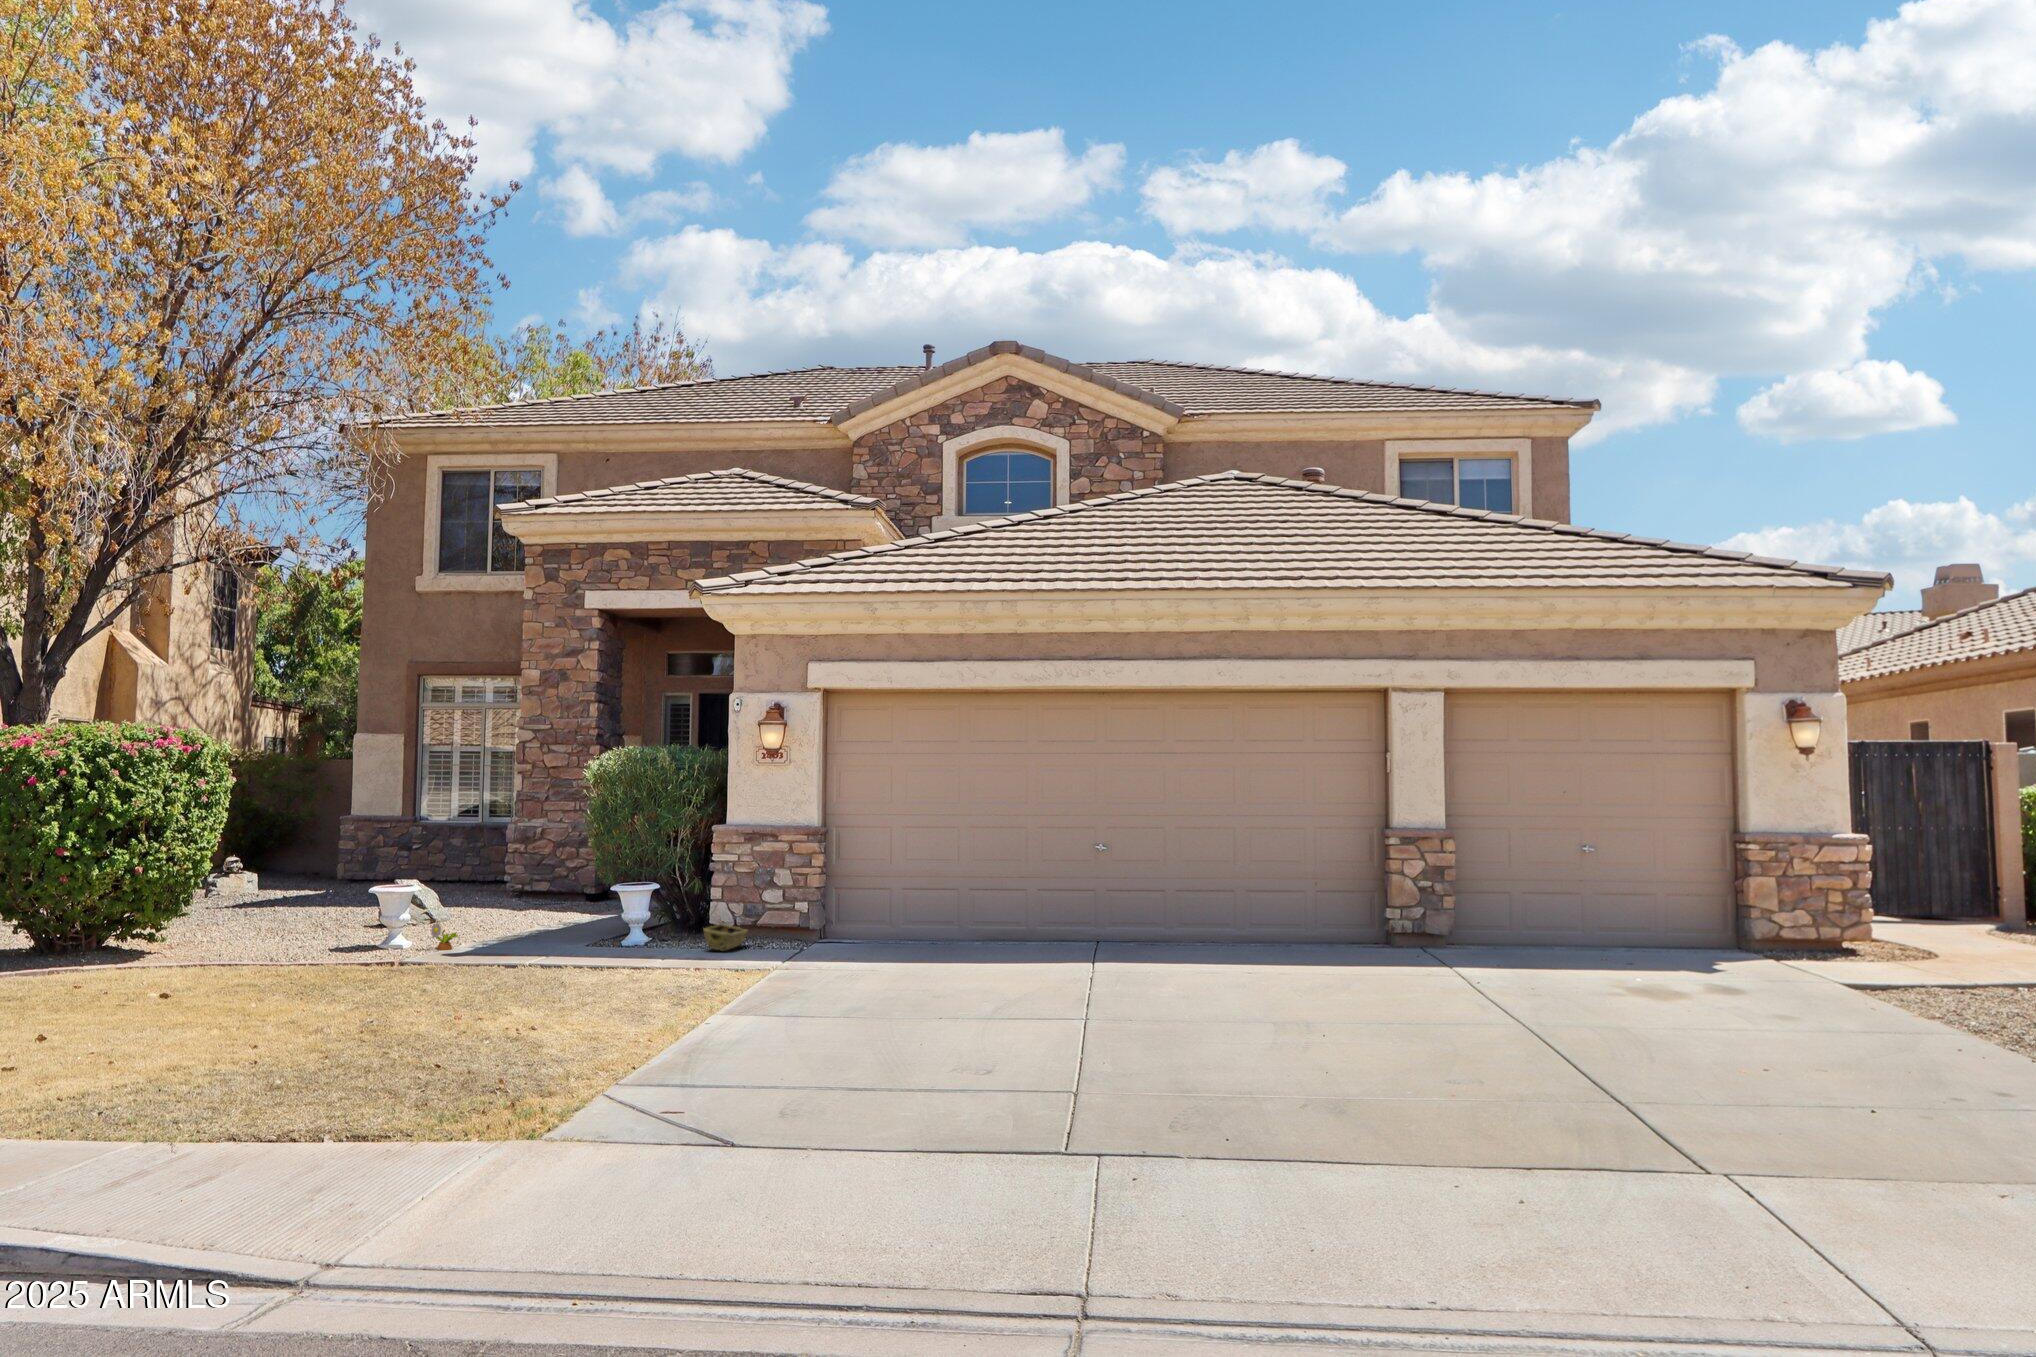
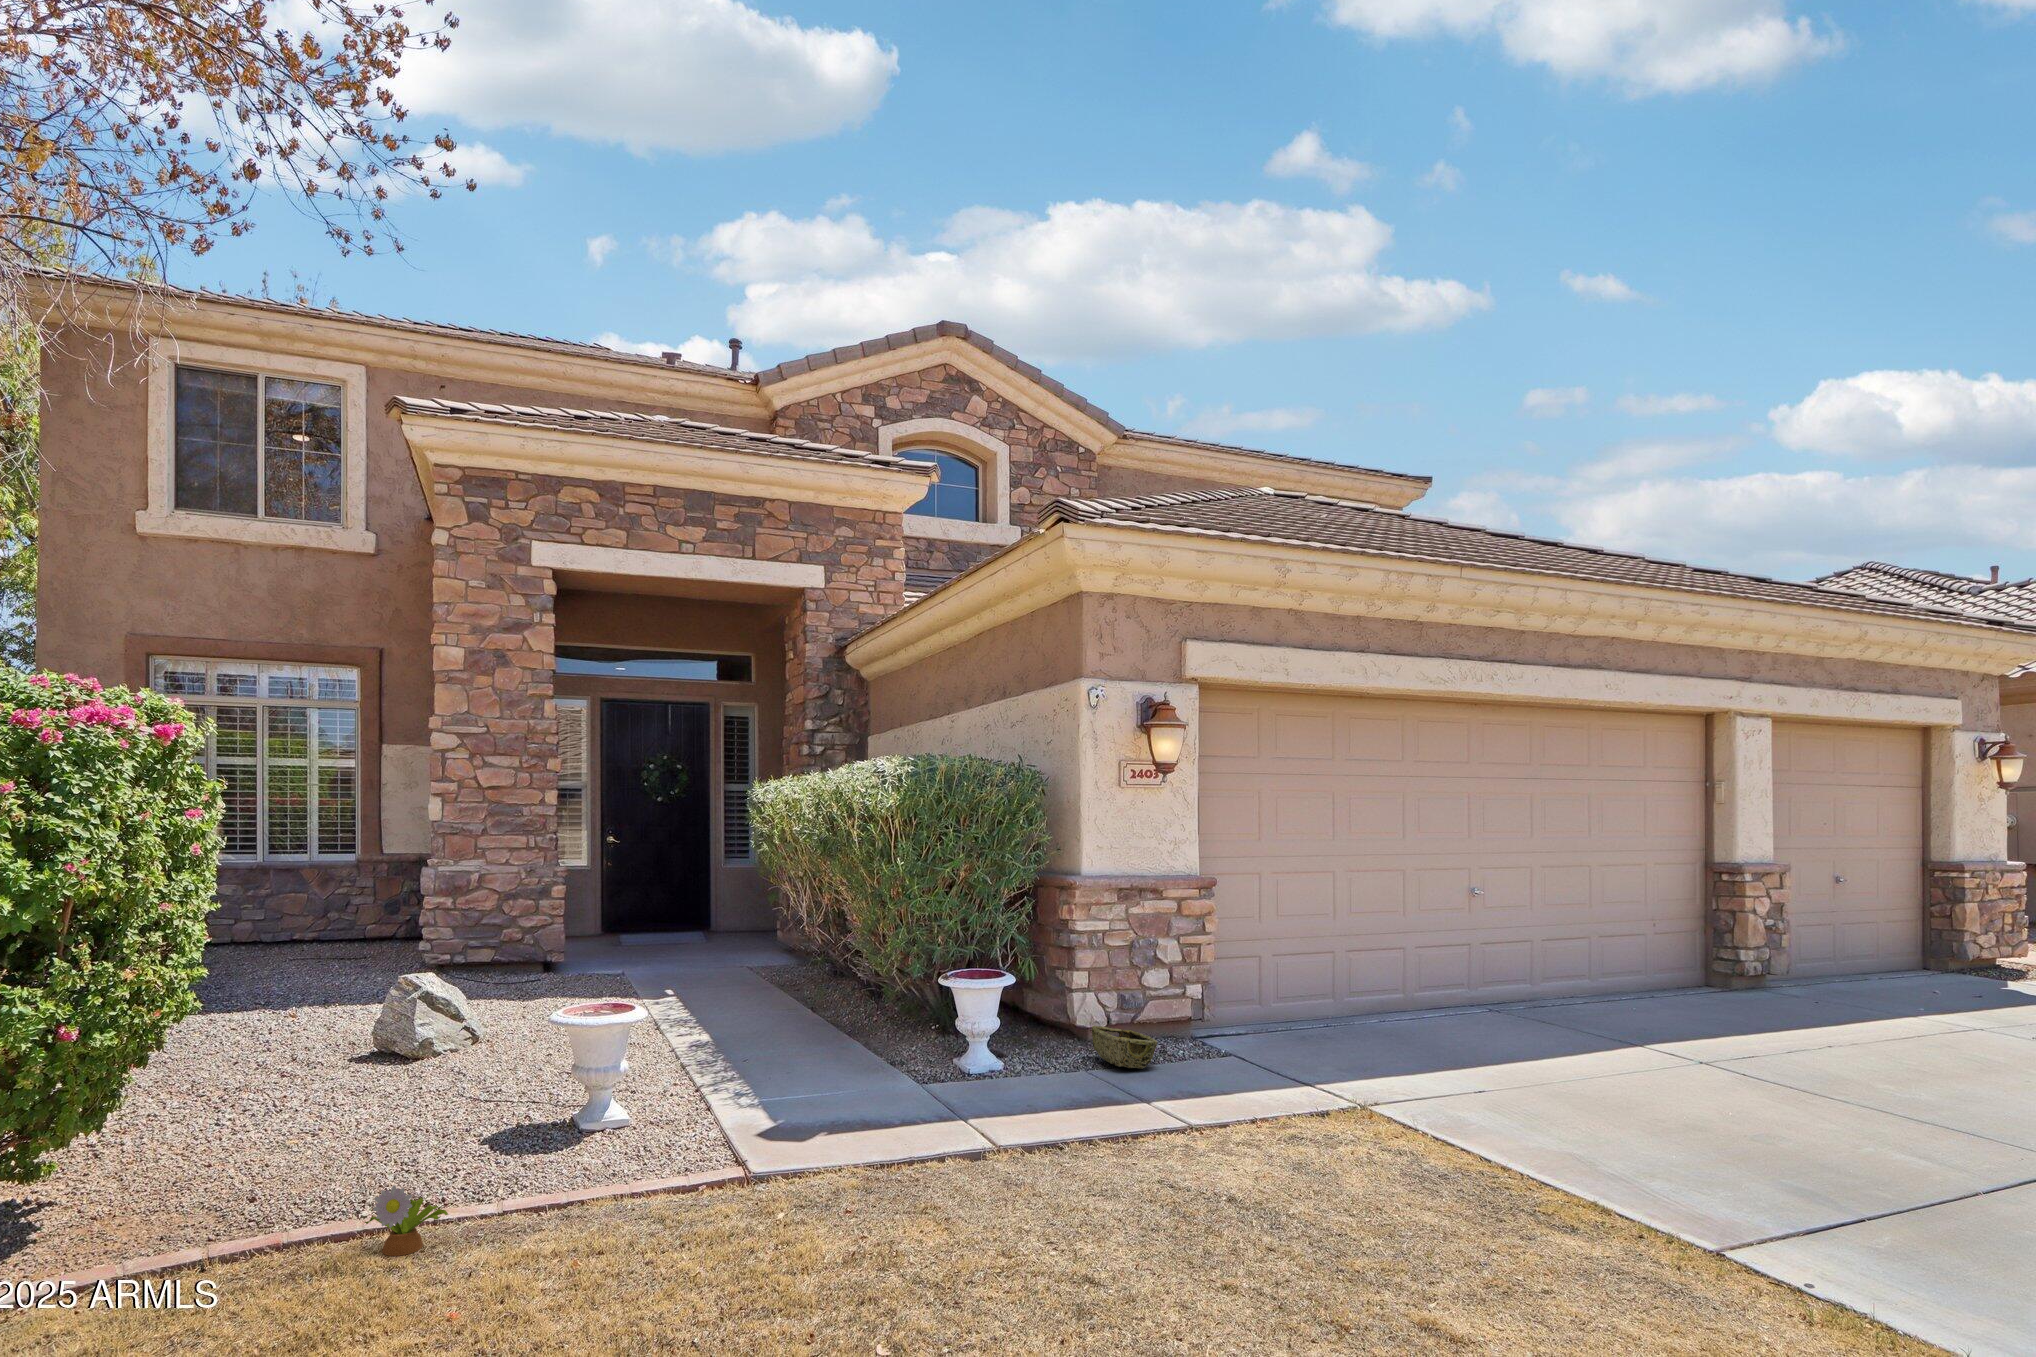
decorative plant: present [431,922,458,950] -> present [364,1185,448,1256]

